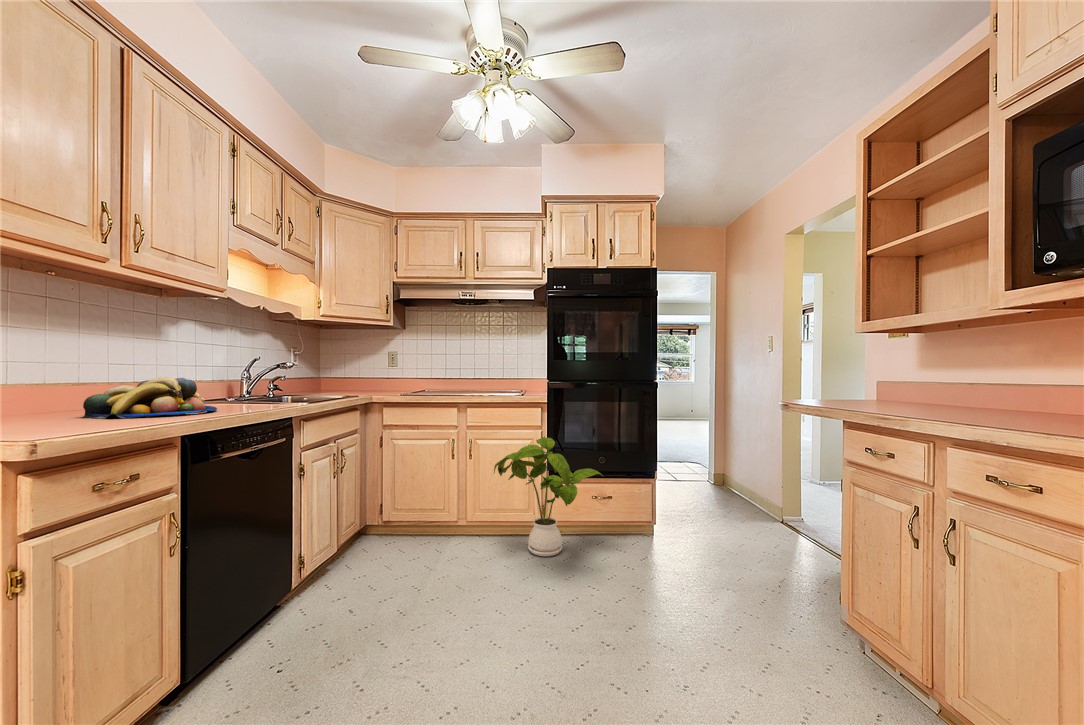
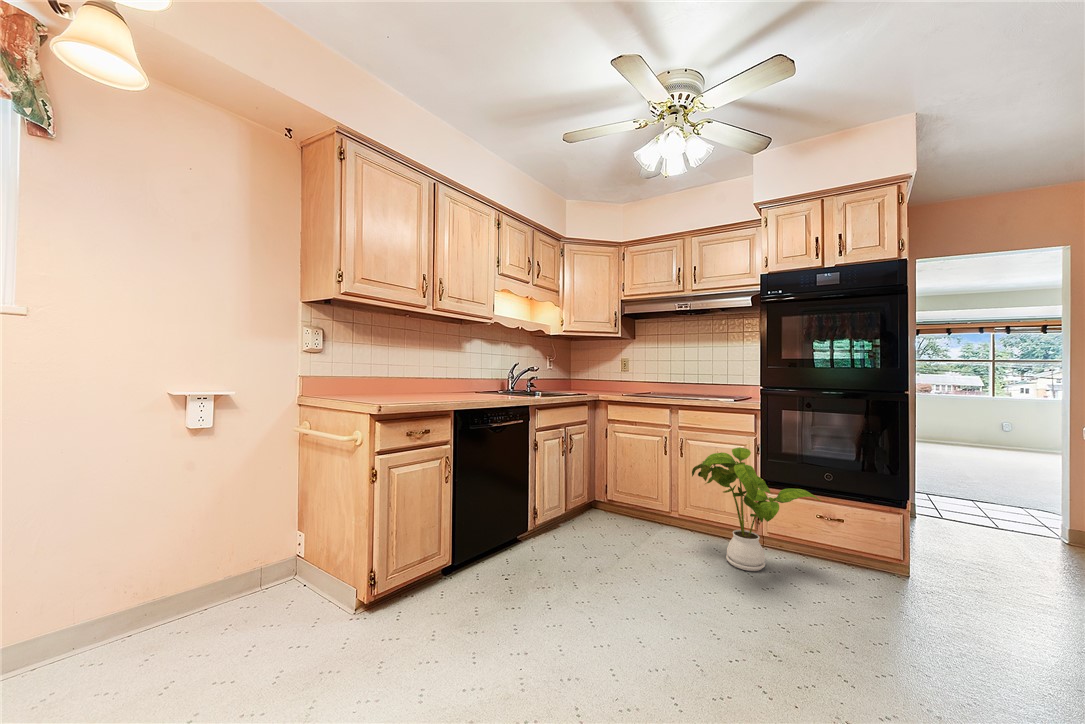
fruit bowl: present [82,377,217,419] -> none [416,376,479,399]

